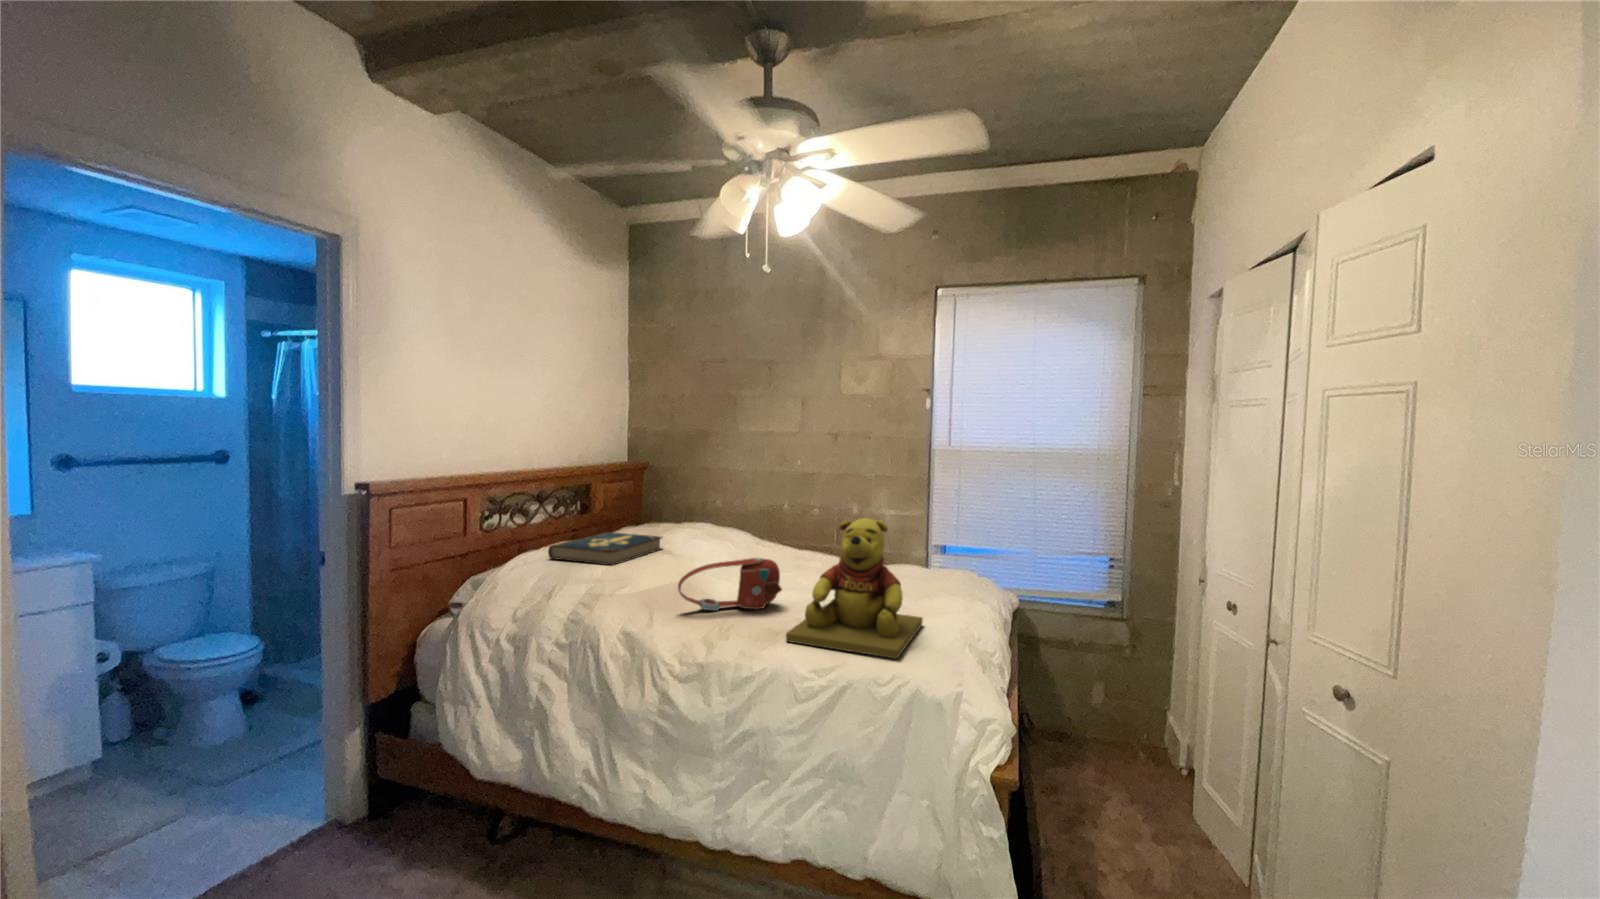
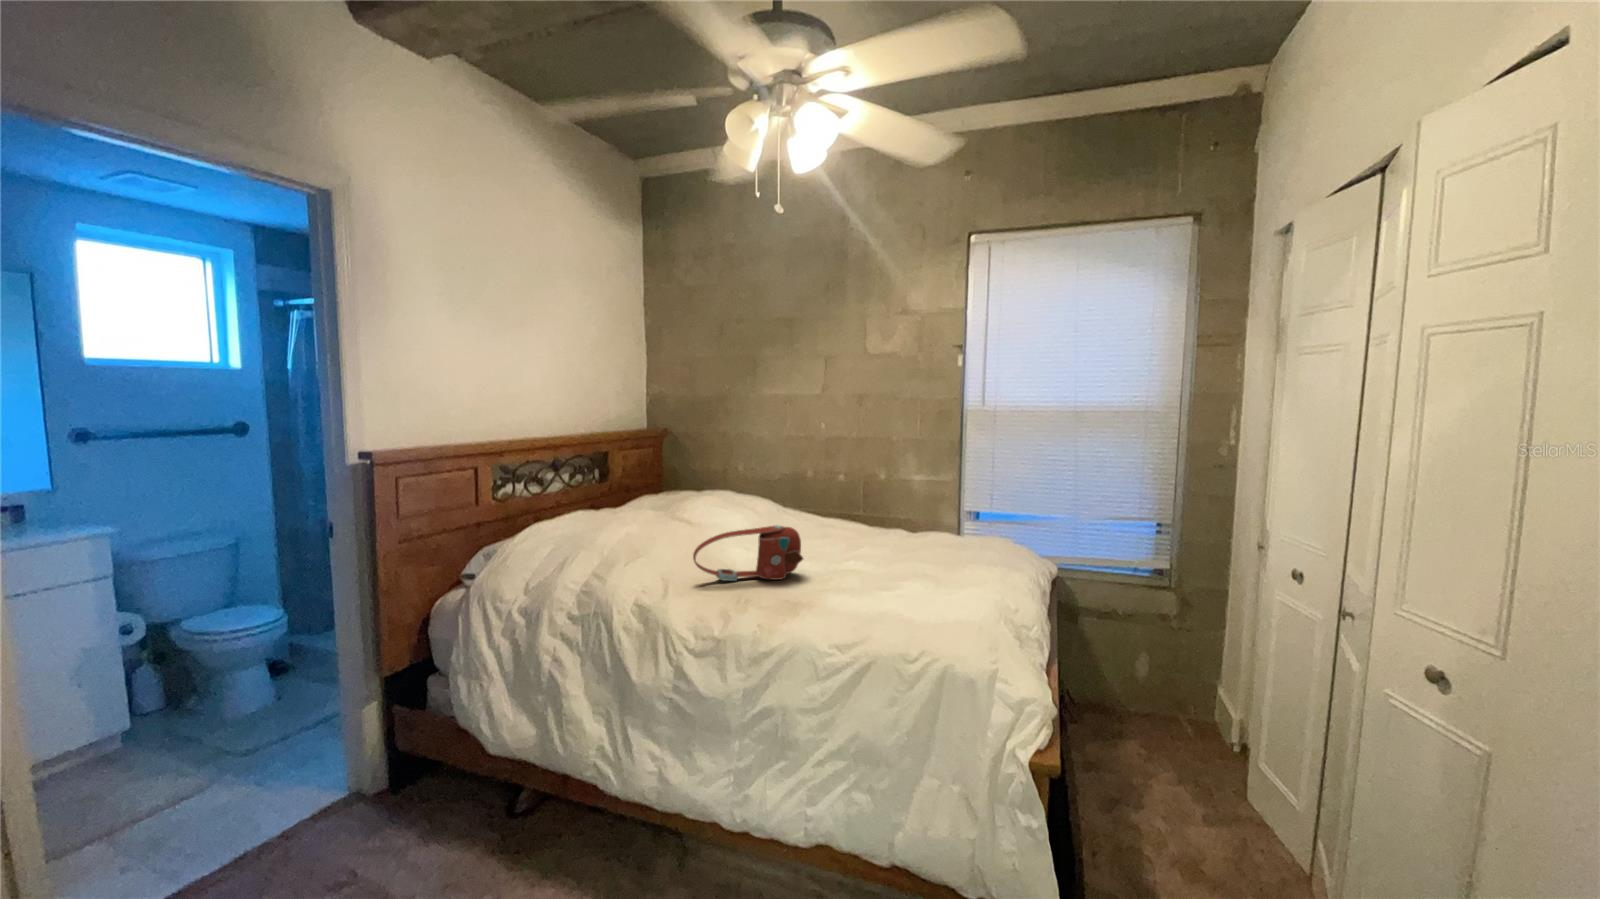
teddy bear: present [786,518,923,659] -> none [807,482,954,634]
book: present [548,532,662,565] -> none [560,500,680,535]

